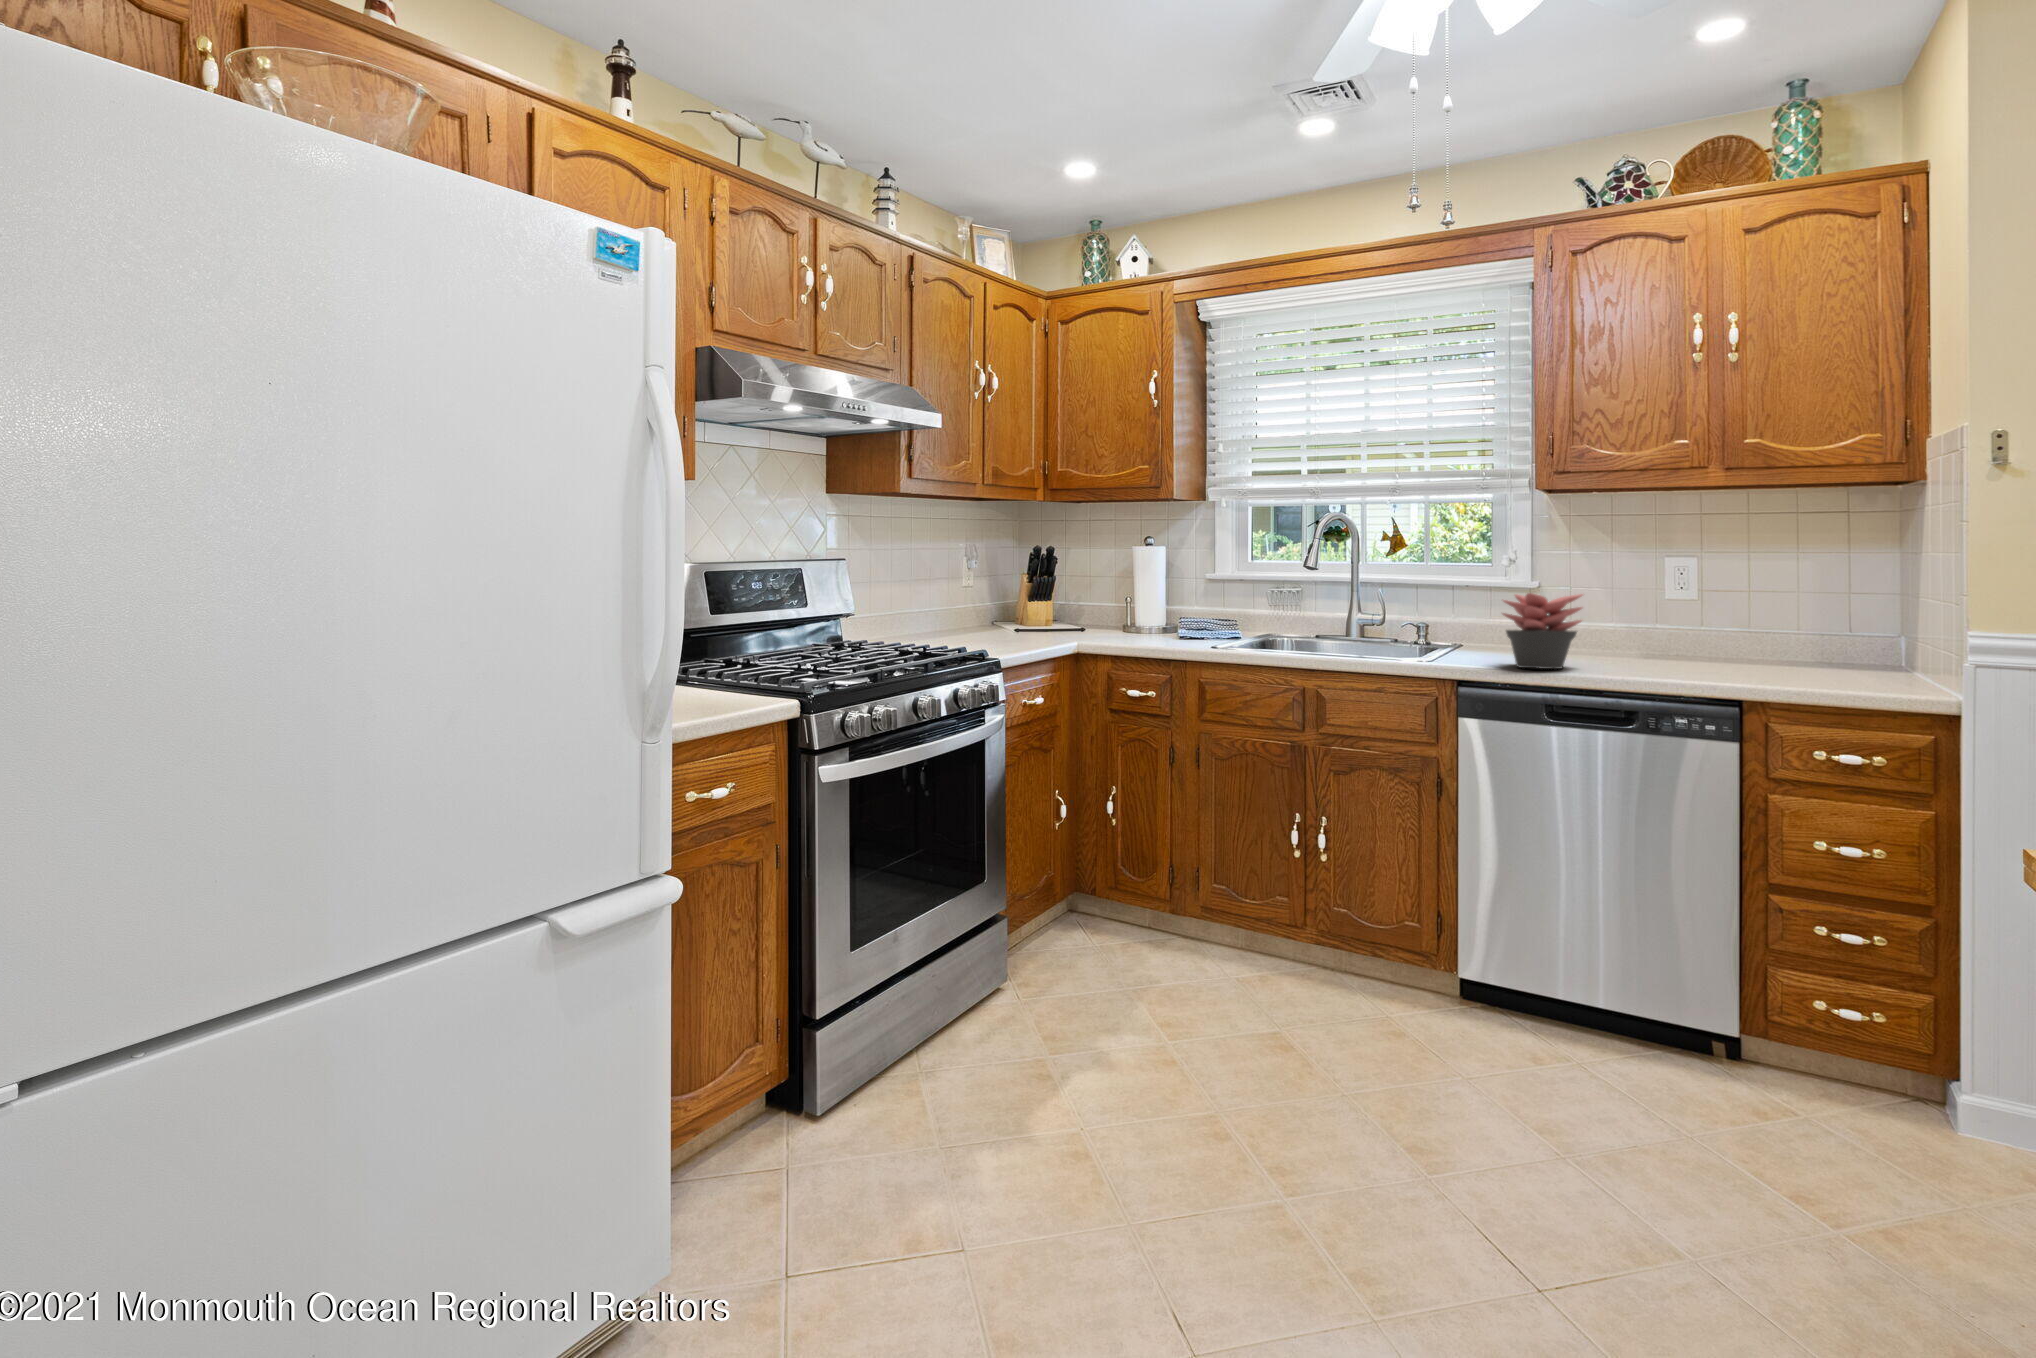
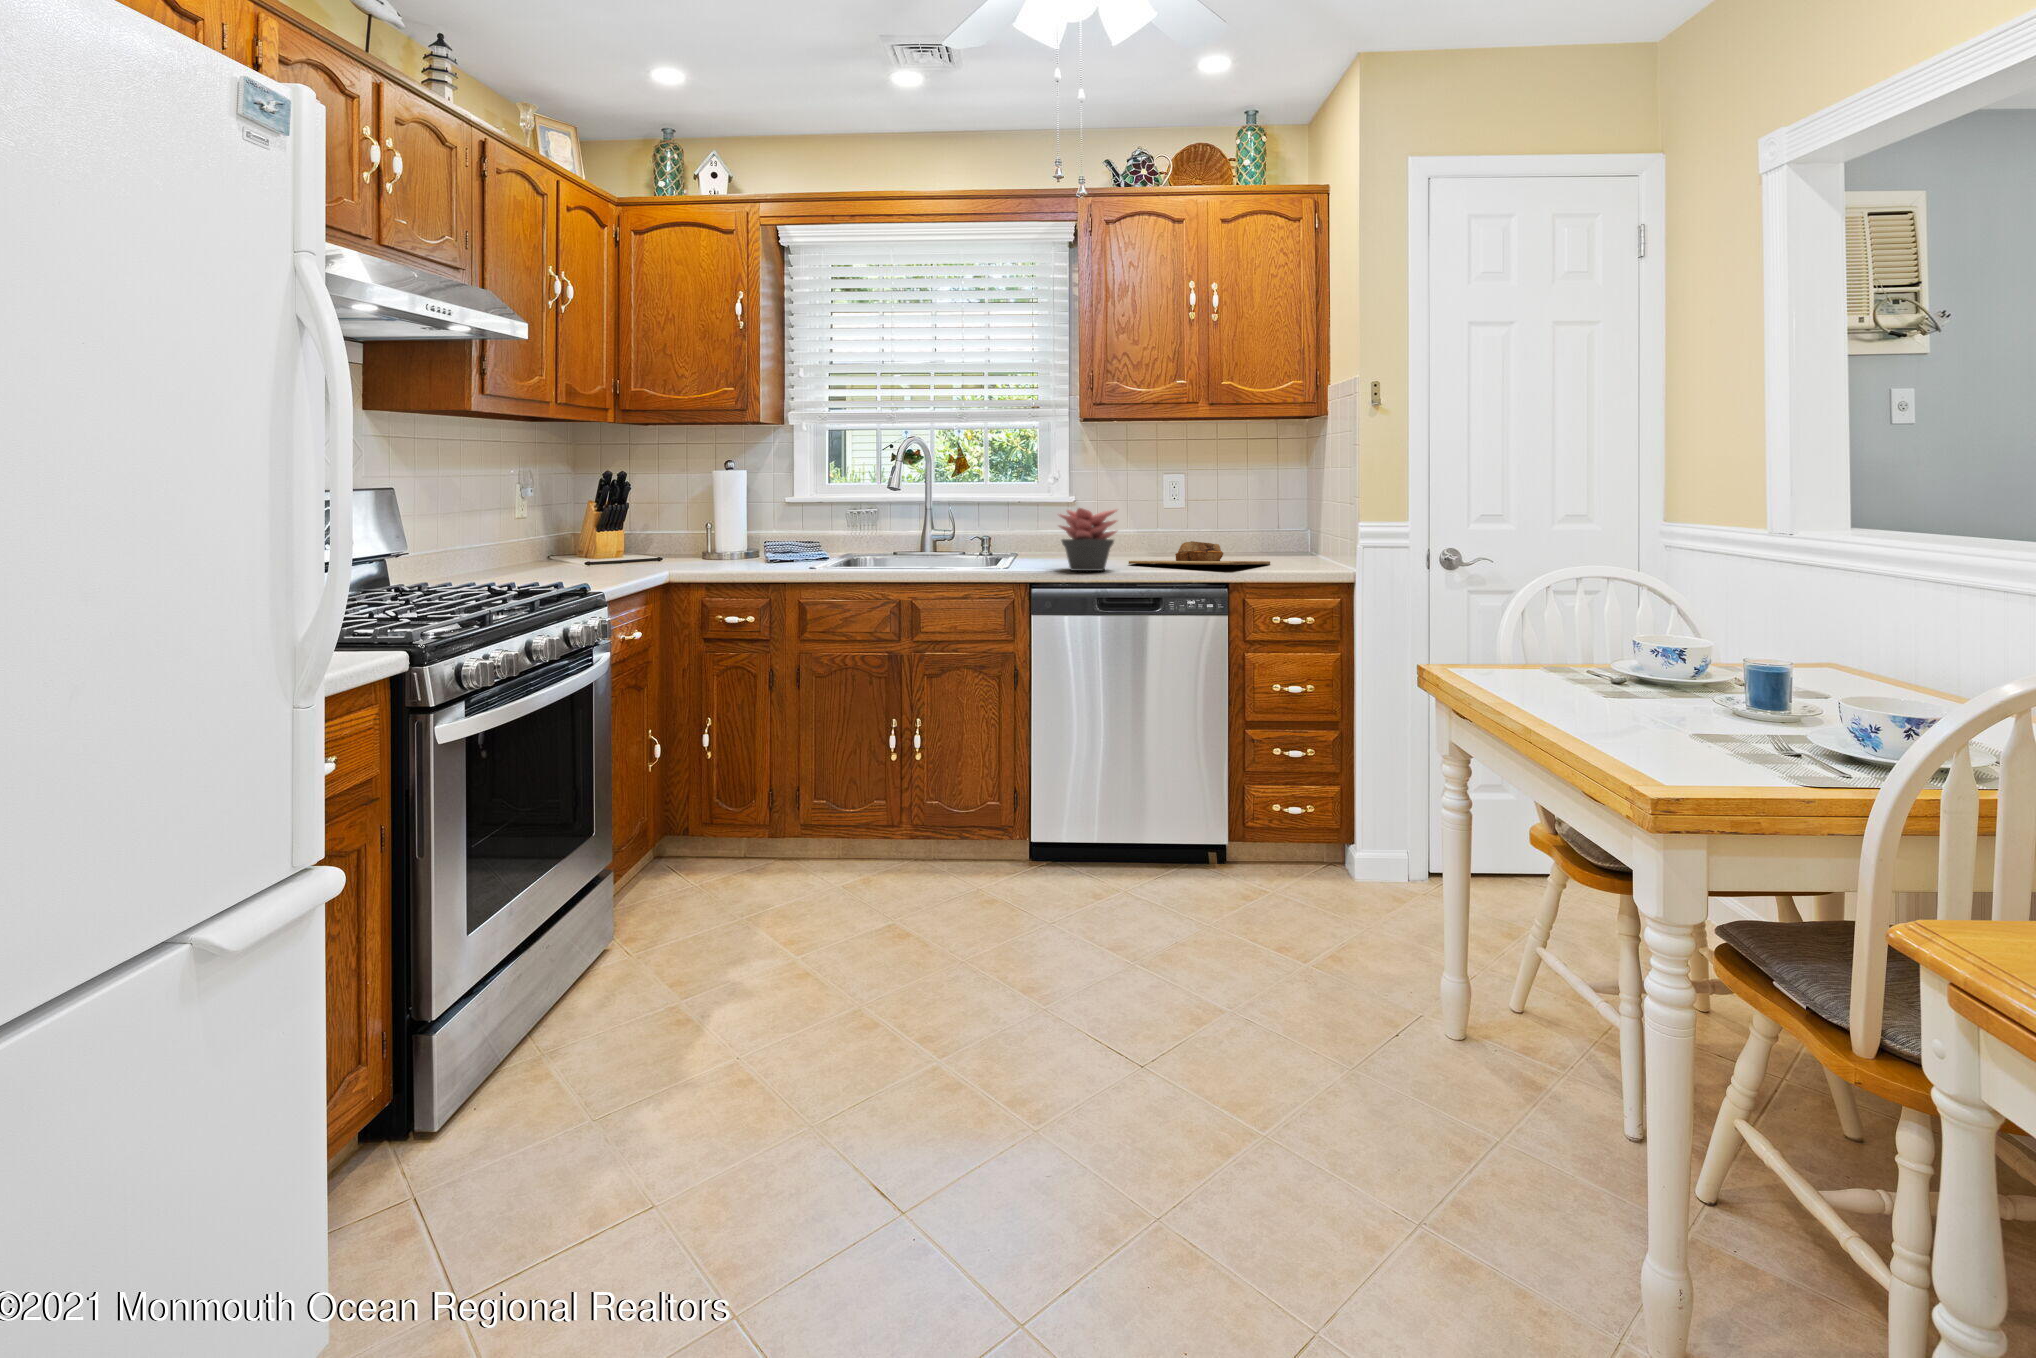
cutting board: none [1599,633,1813,666] -> present [1129,541,1270,565]

